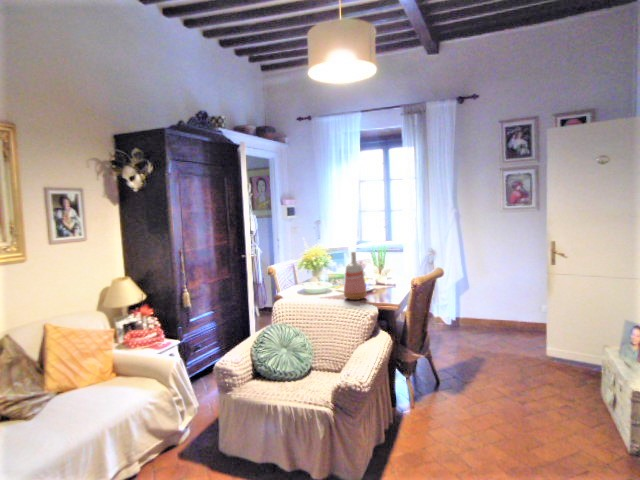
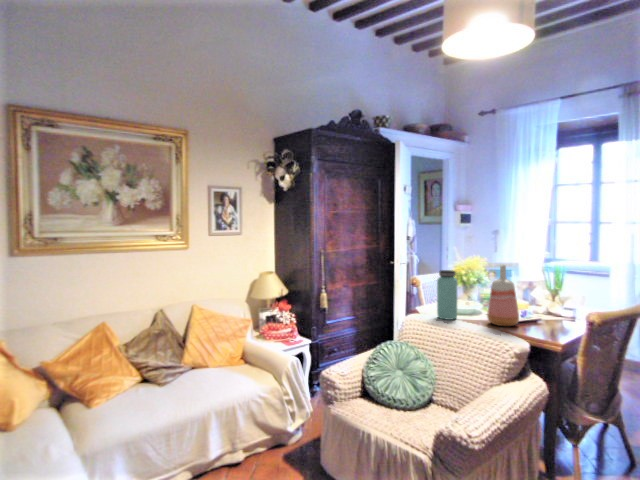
bottle: none [303,260,320,301] -> present [437,270,457,320]

